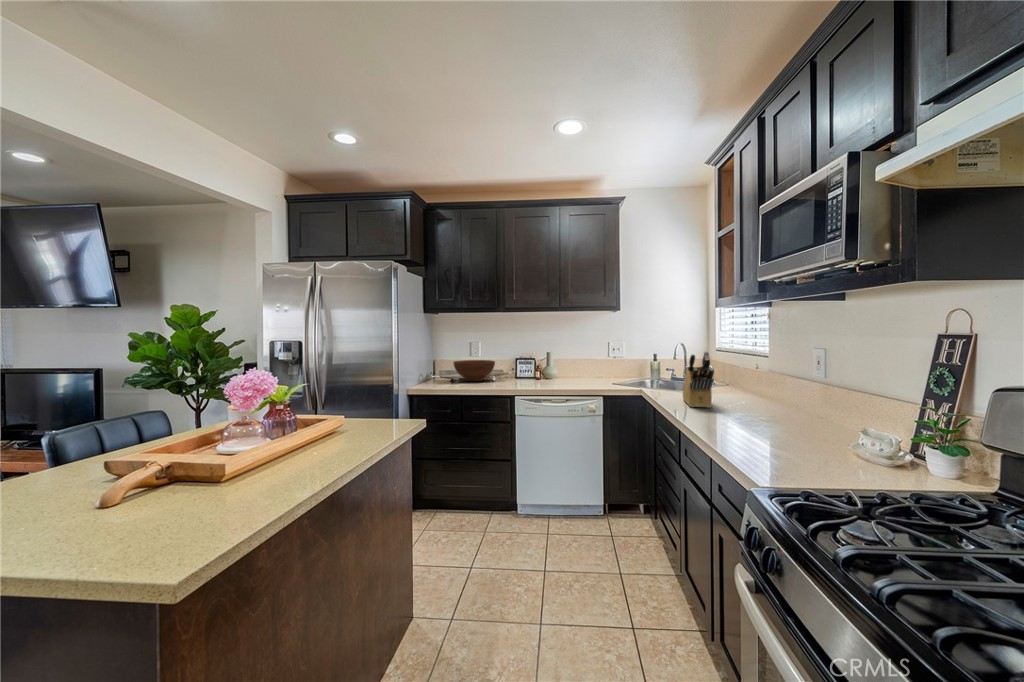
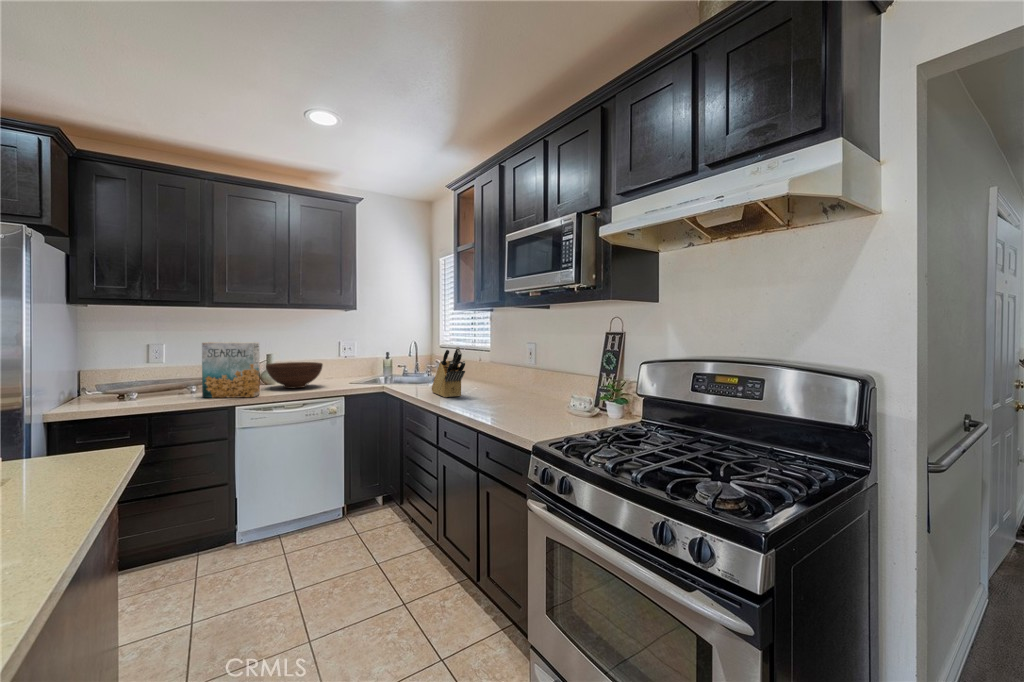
cereal box: none [495,344,532,389] -> present [202,342,260,398]
fruit bowl: present [454,360,495,381] -> present [266,362,323,388]

